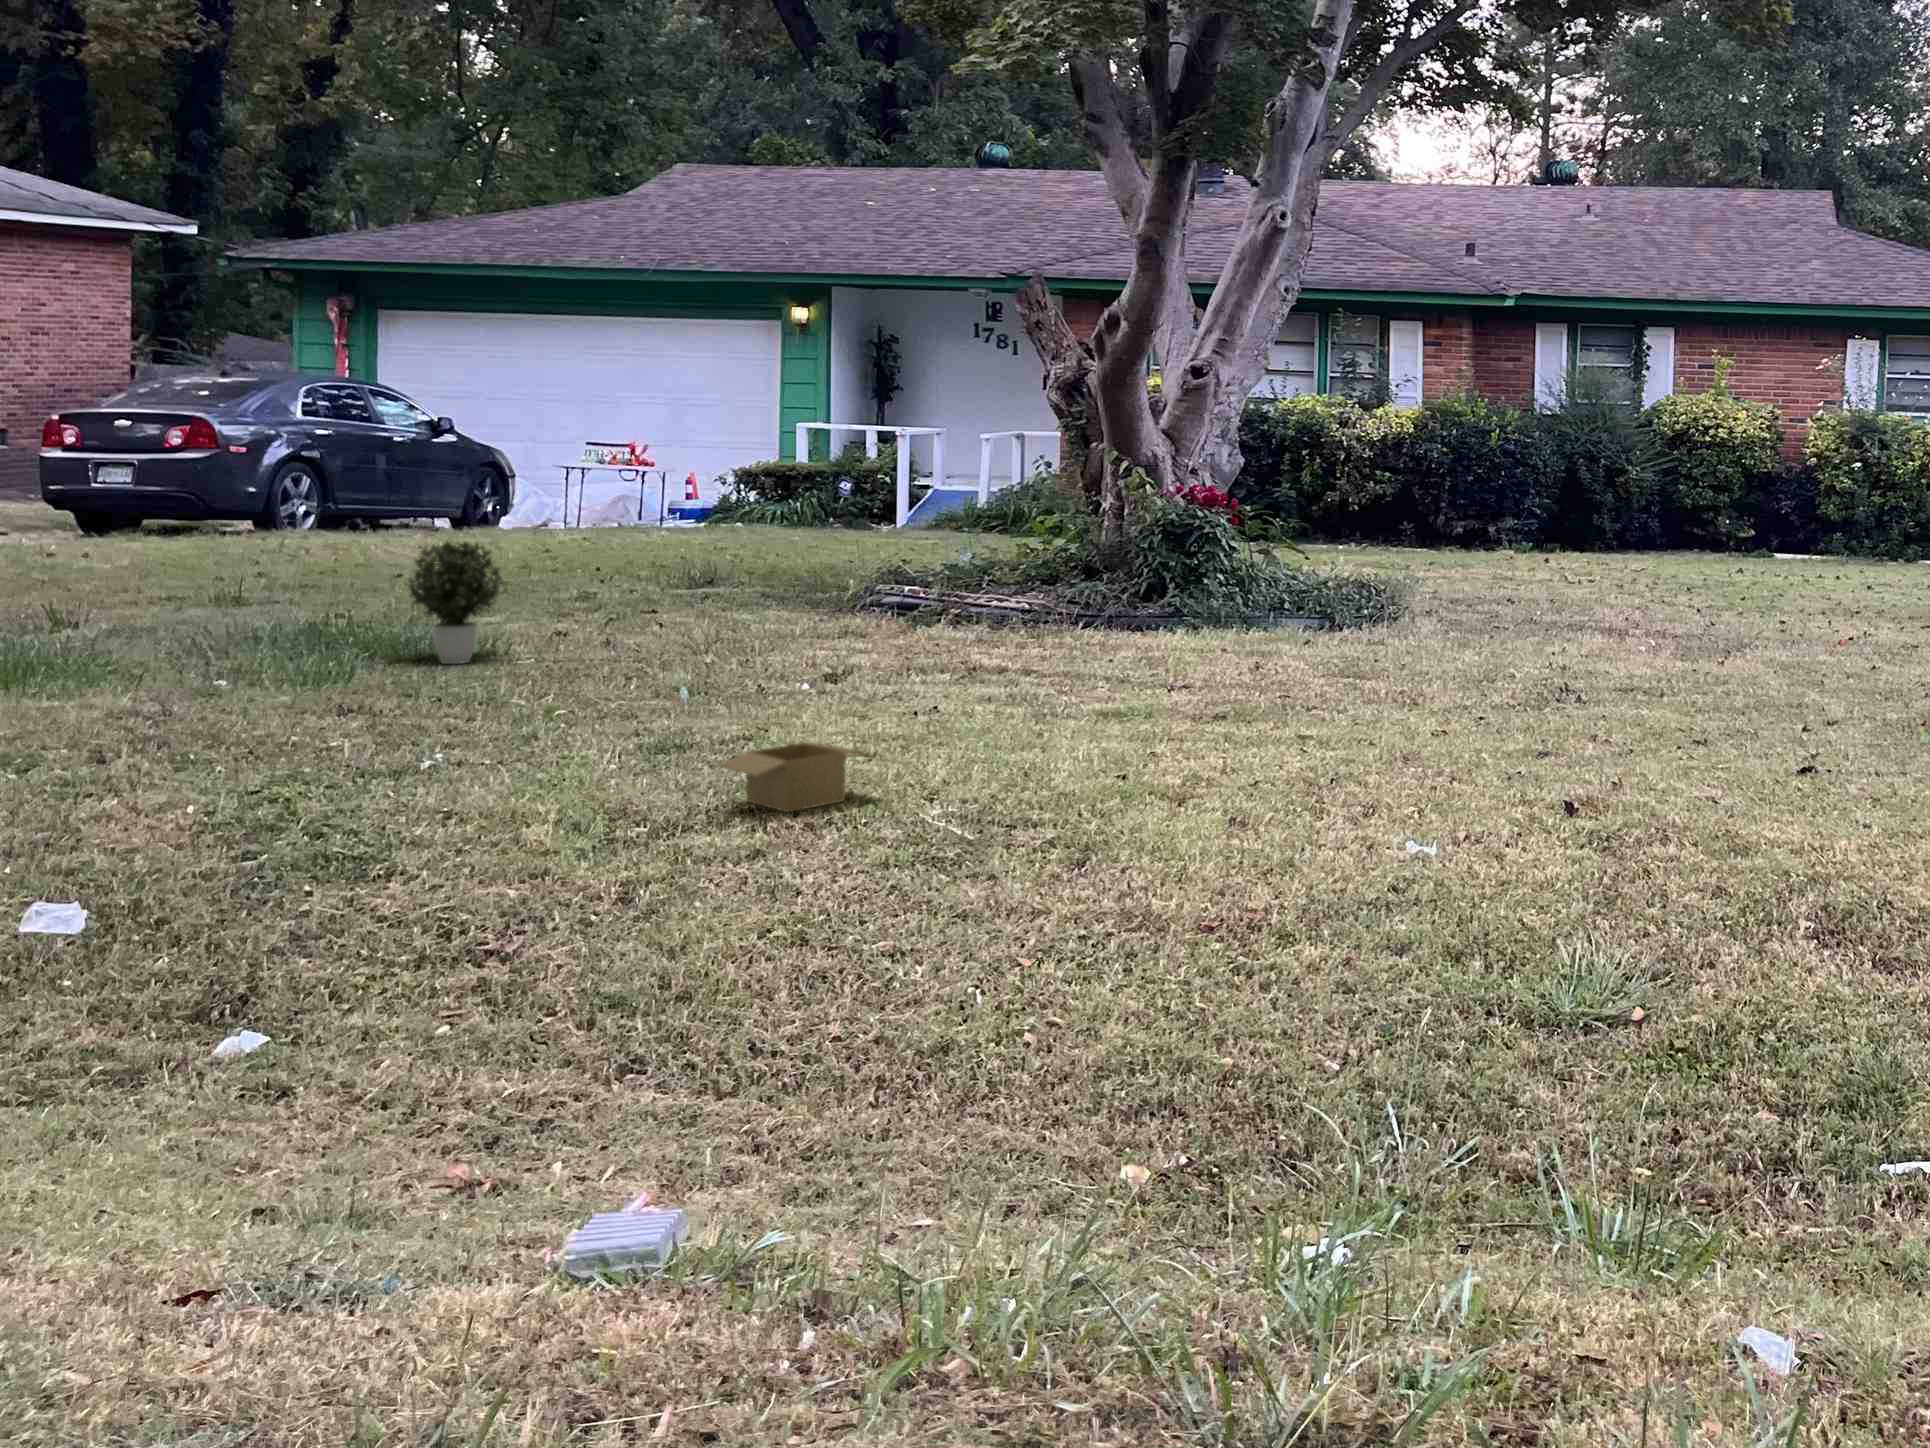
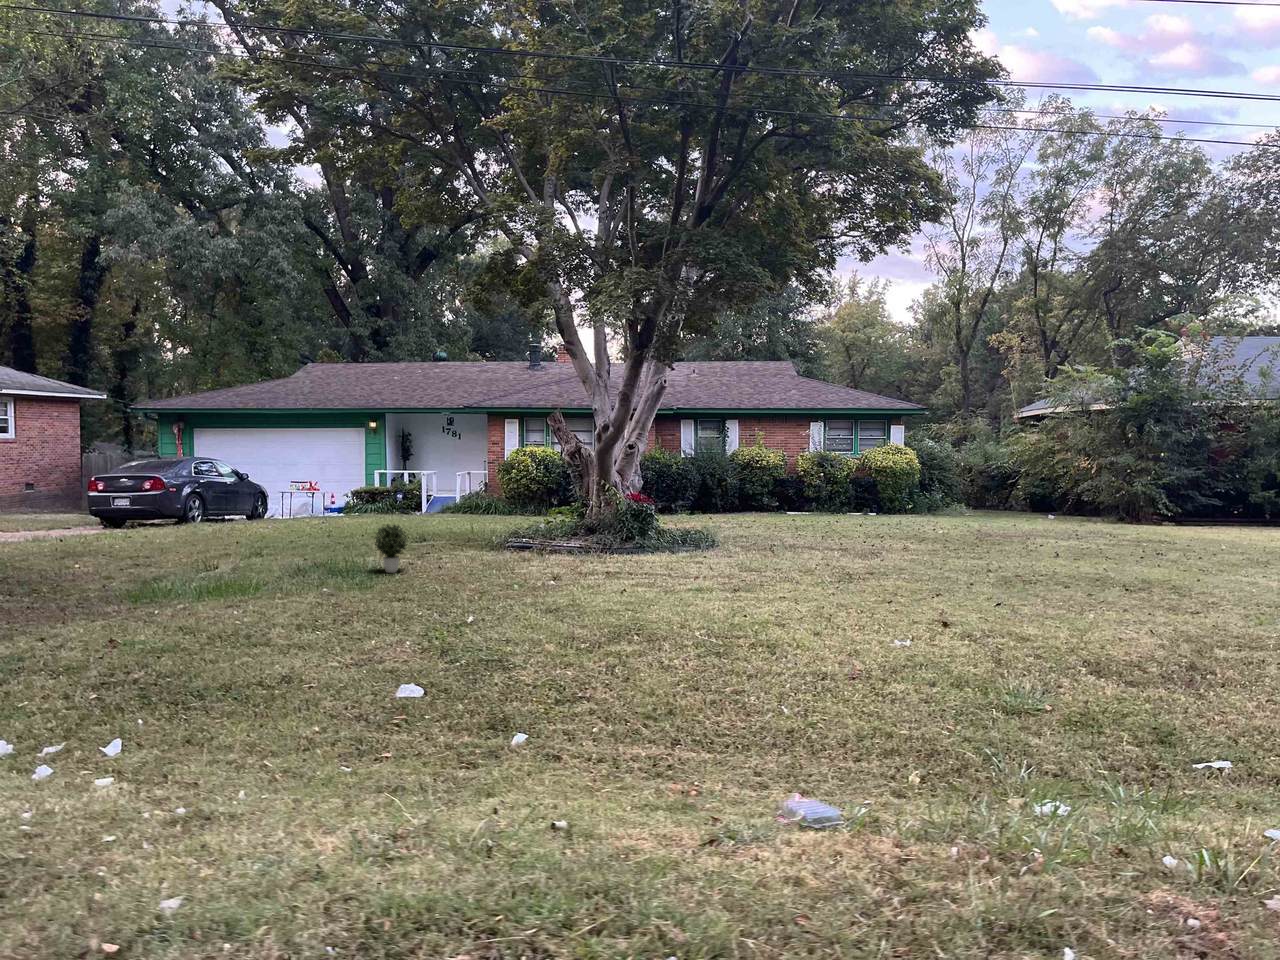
cardboard box: present [718,743,868,812] -> none [583,594,630,620]

